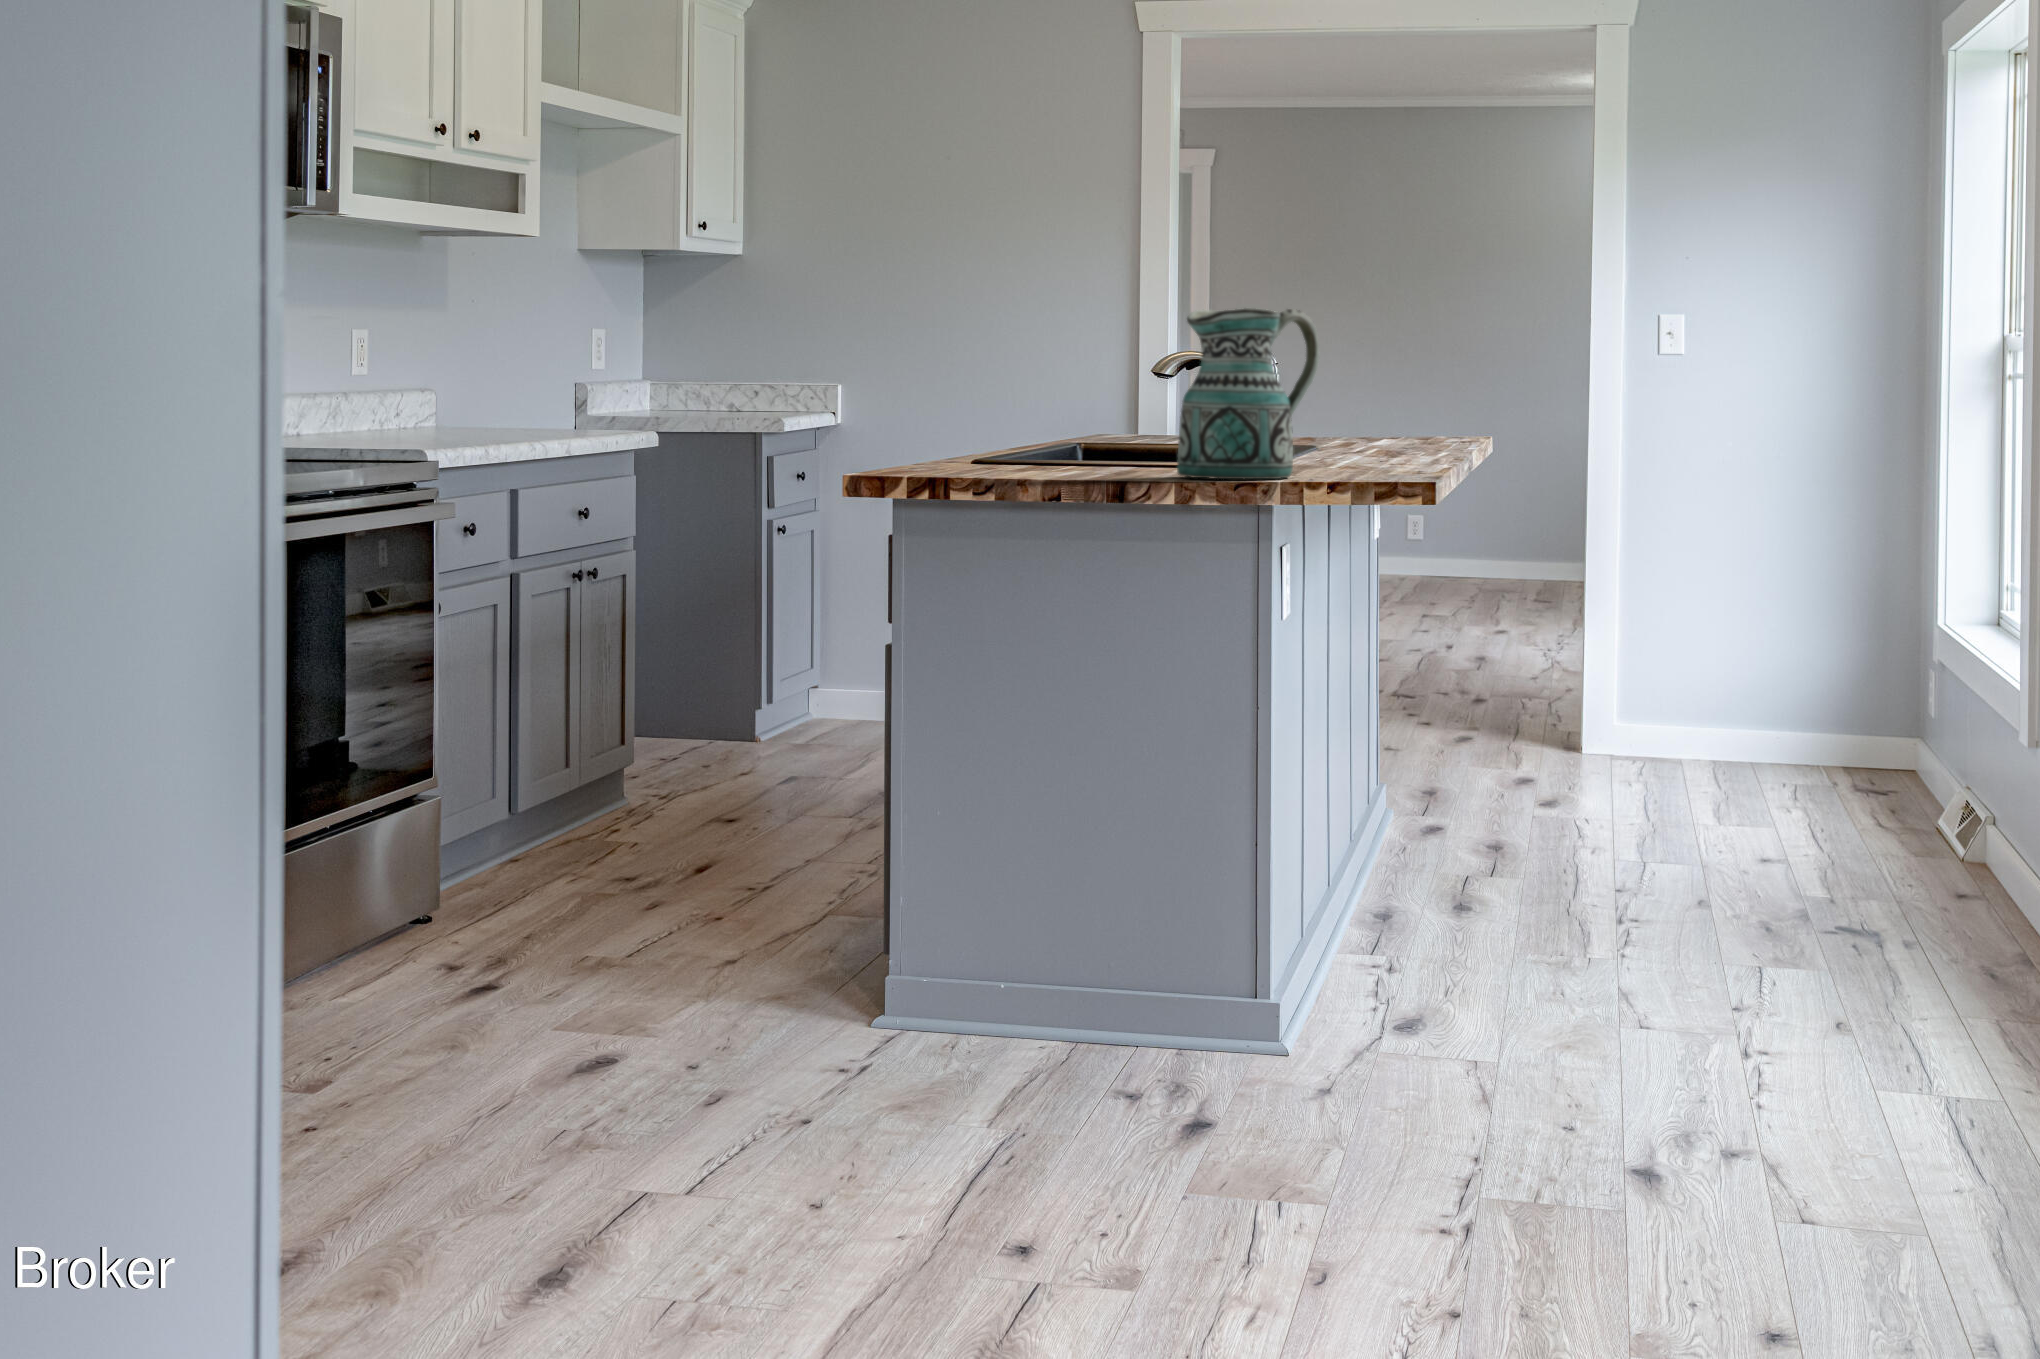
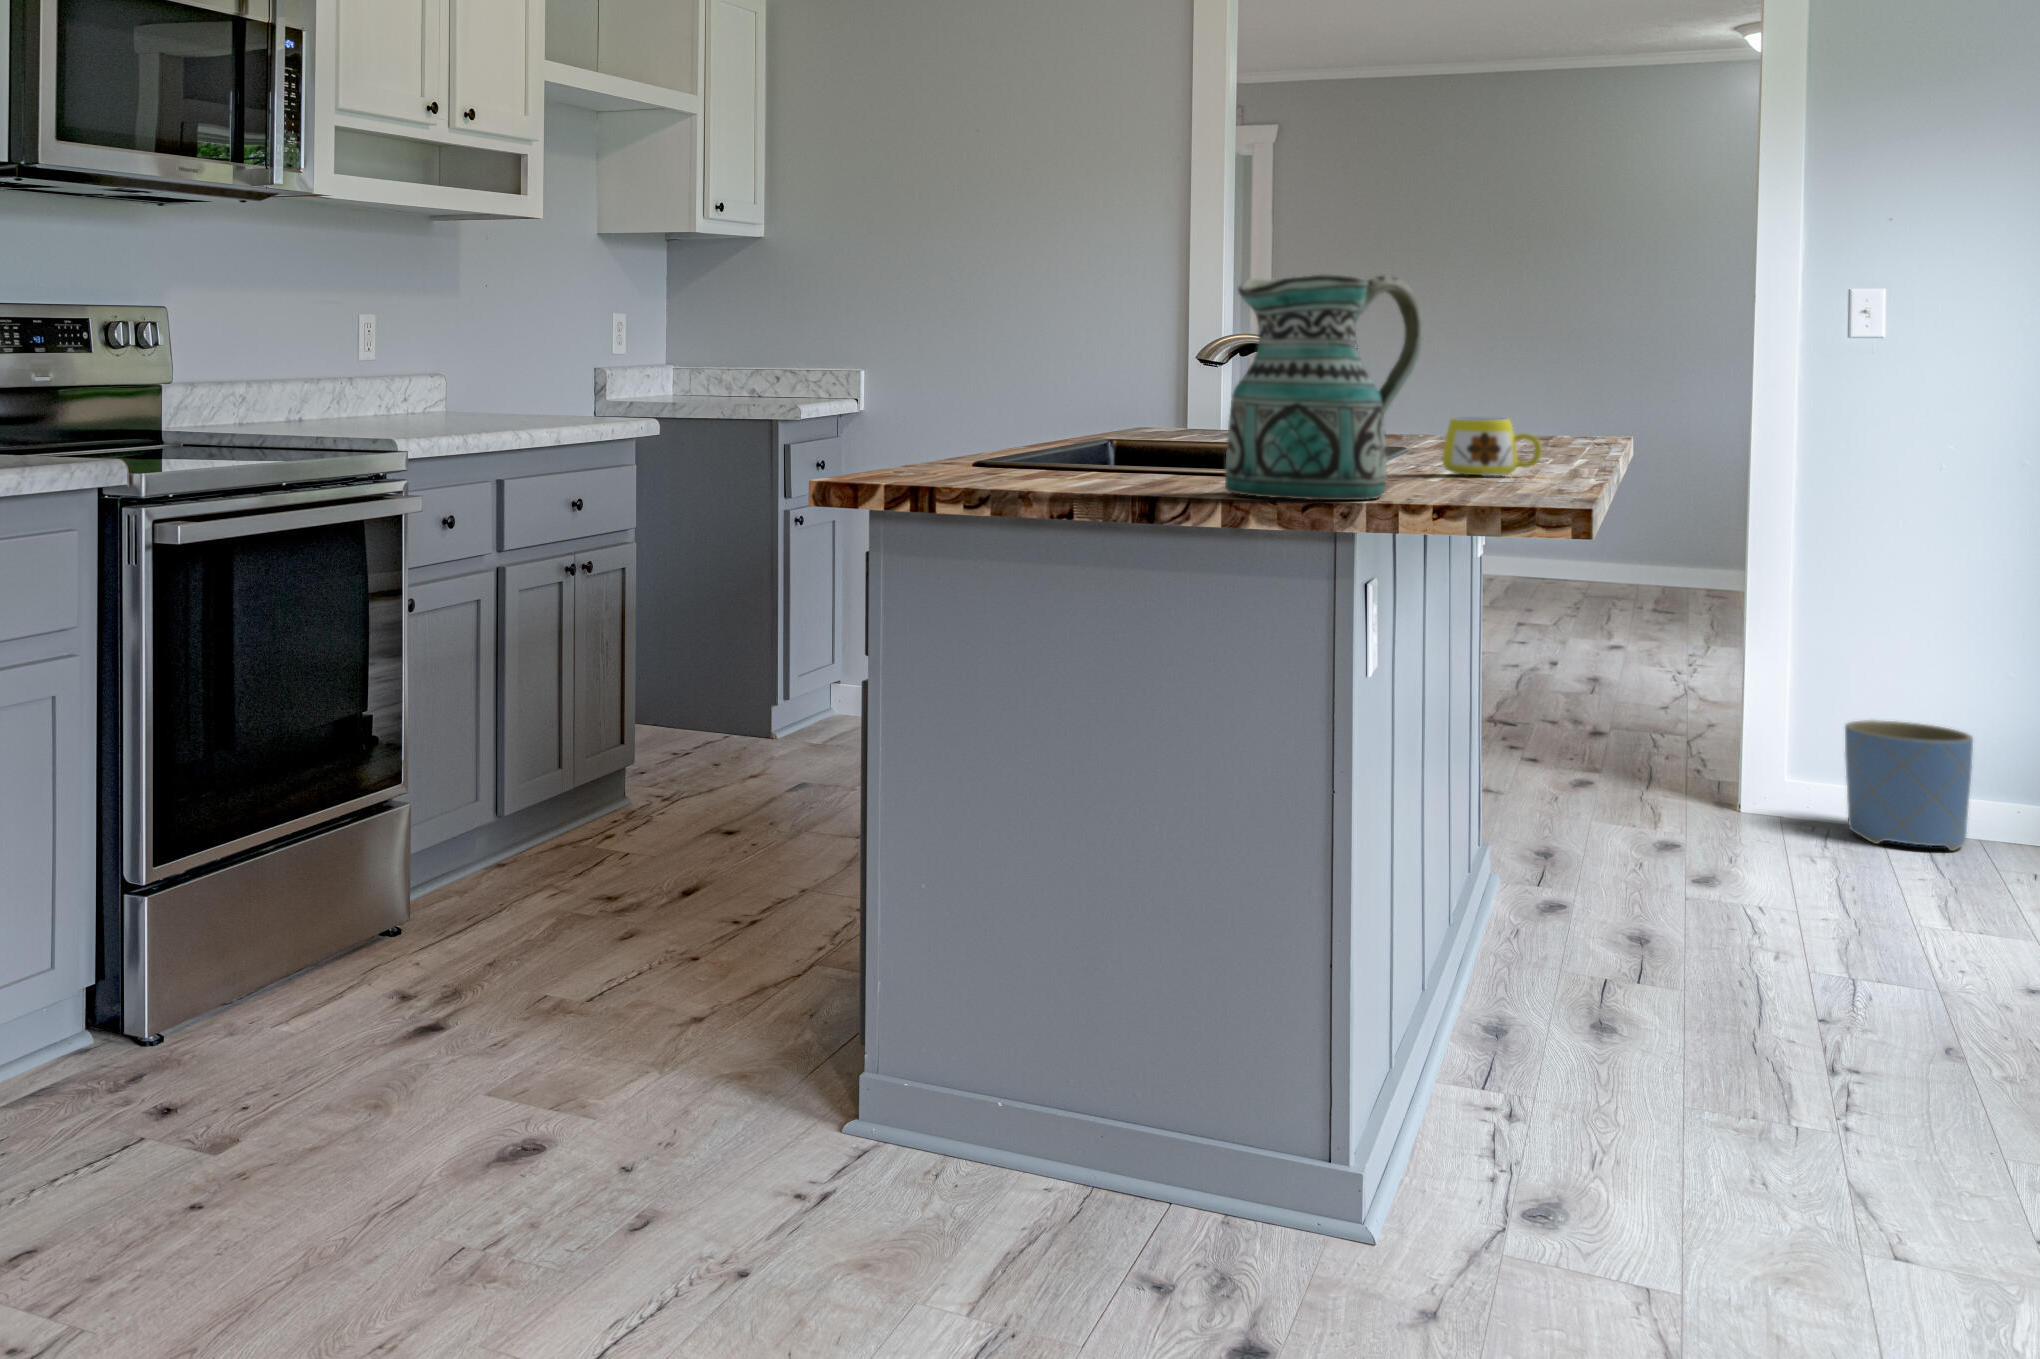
mug: none [1338,419,1409,465] -> present [1442,418,1541,477]
planter: none [1657,670,1746,772] -> present [1845,720,1973,851]

